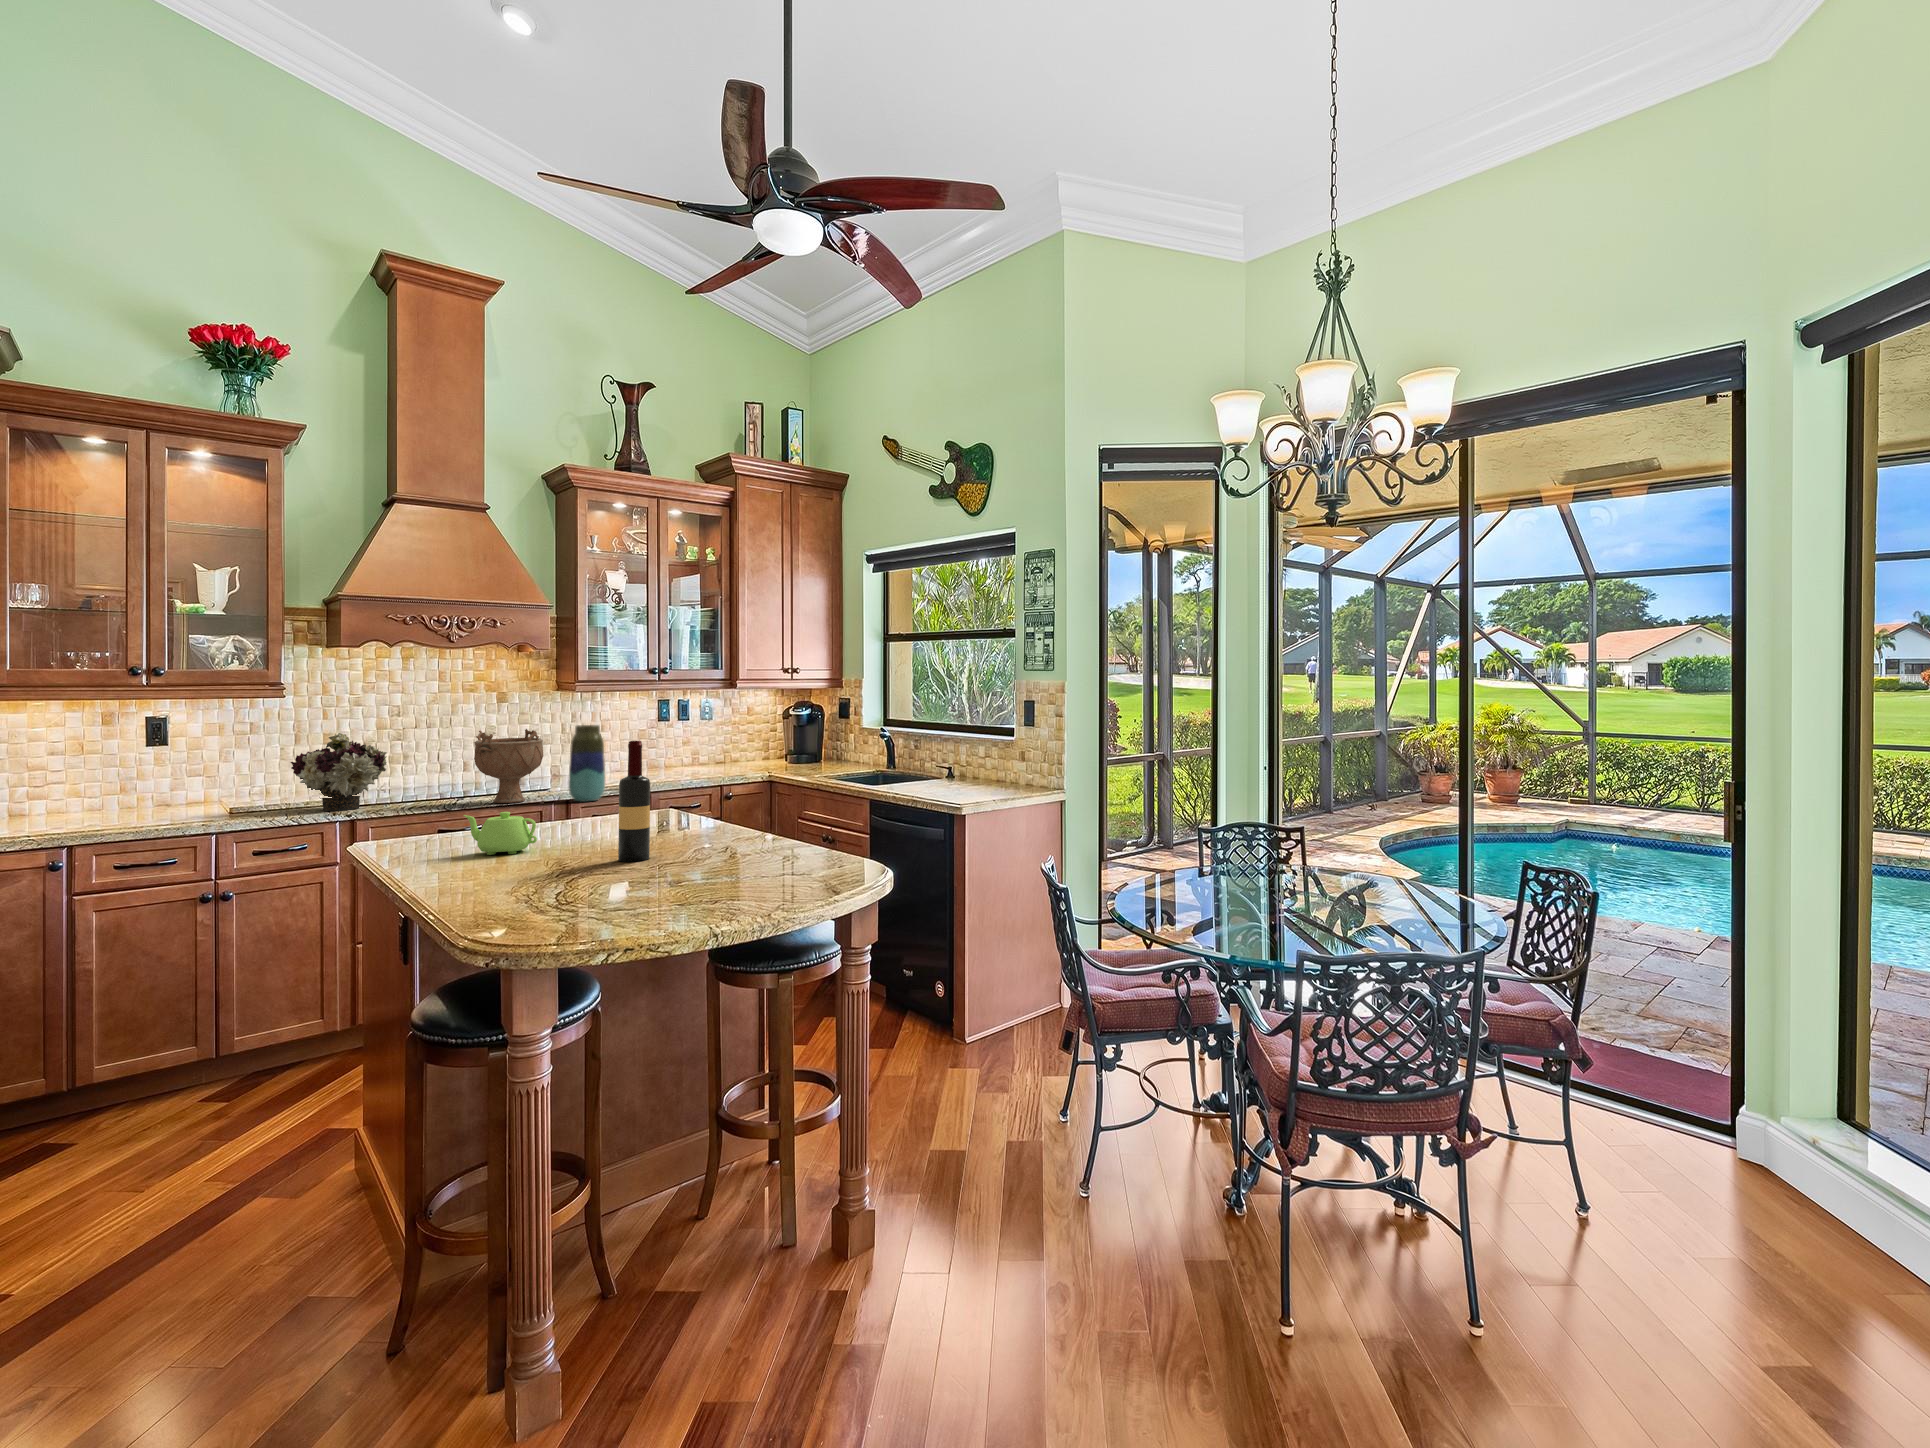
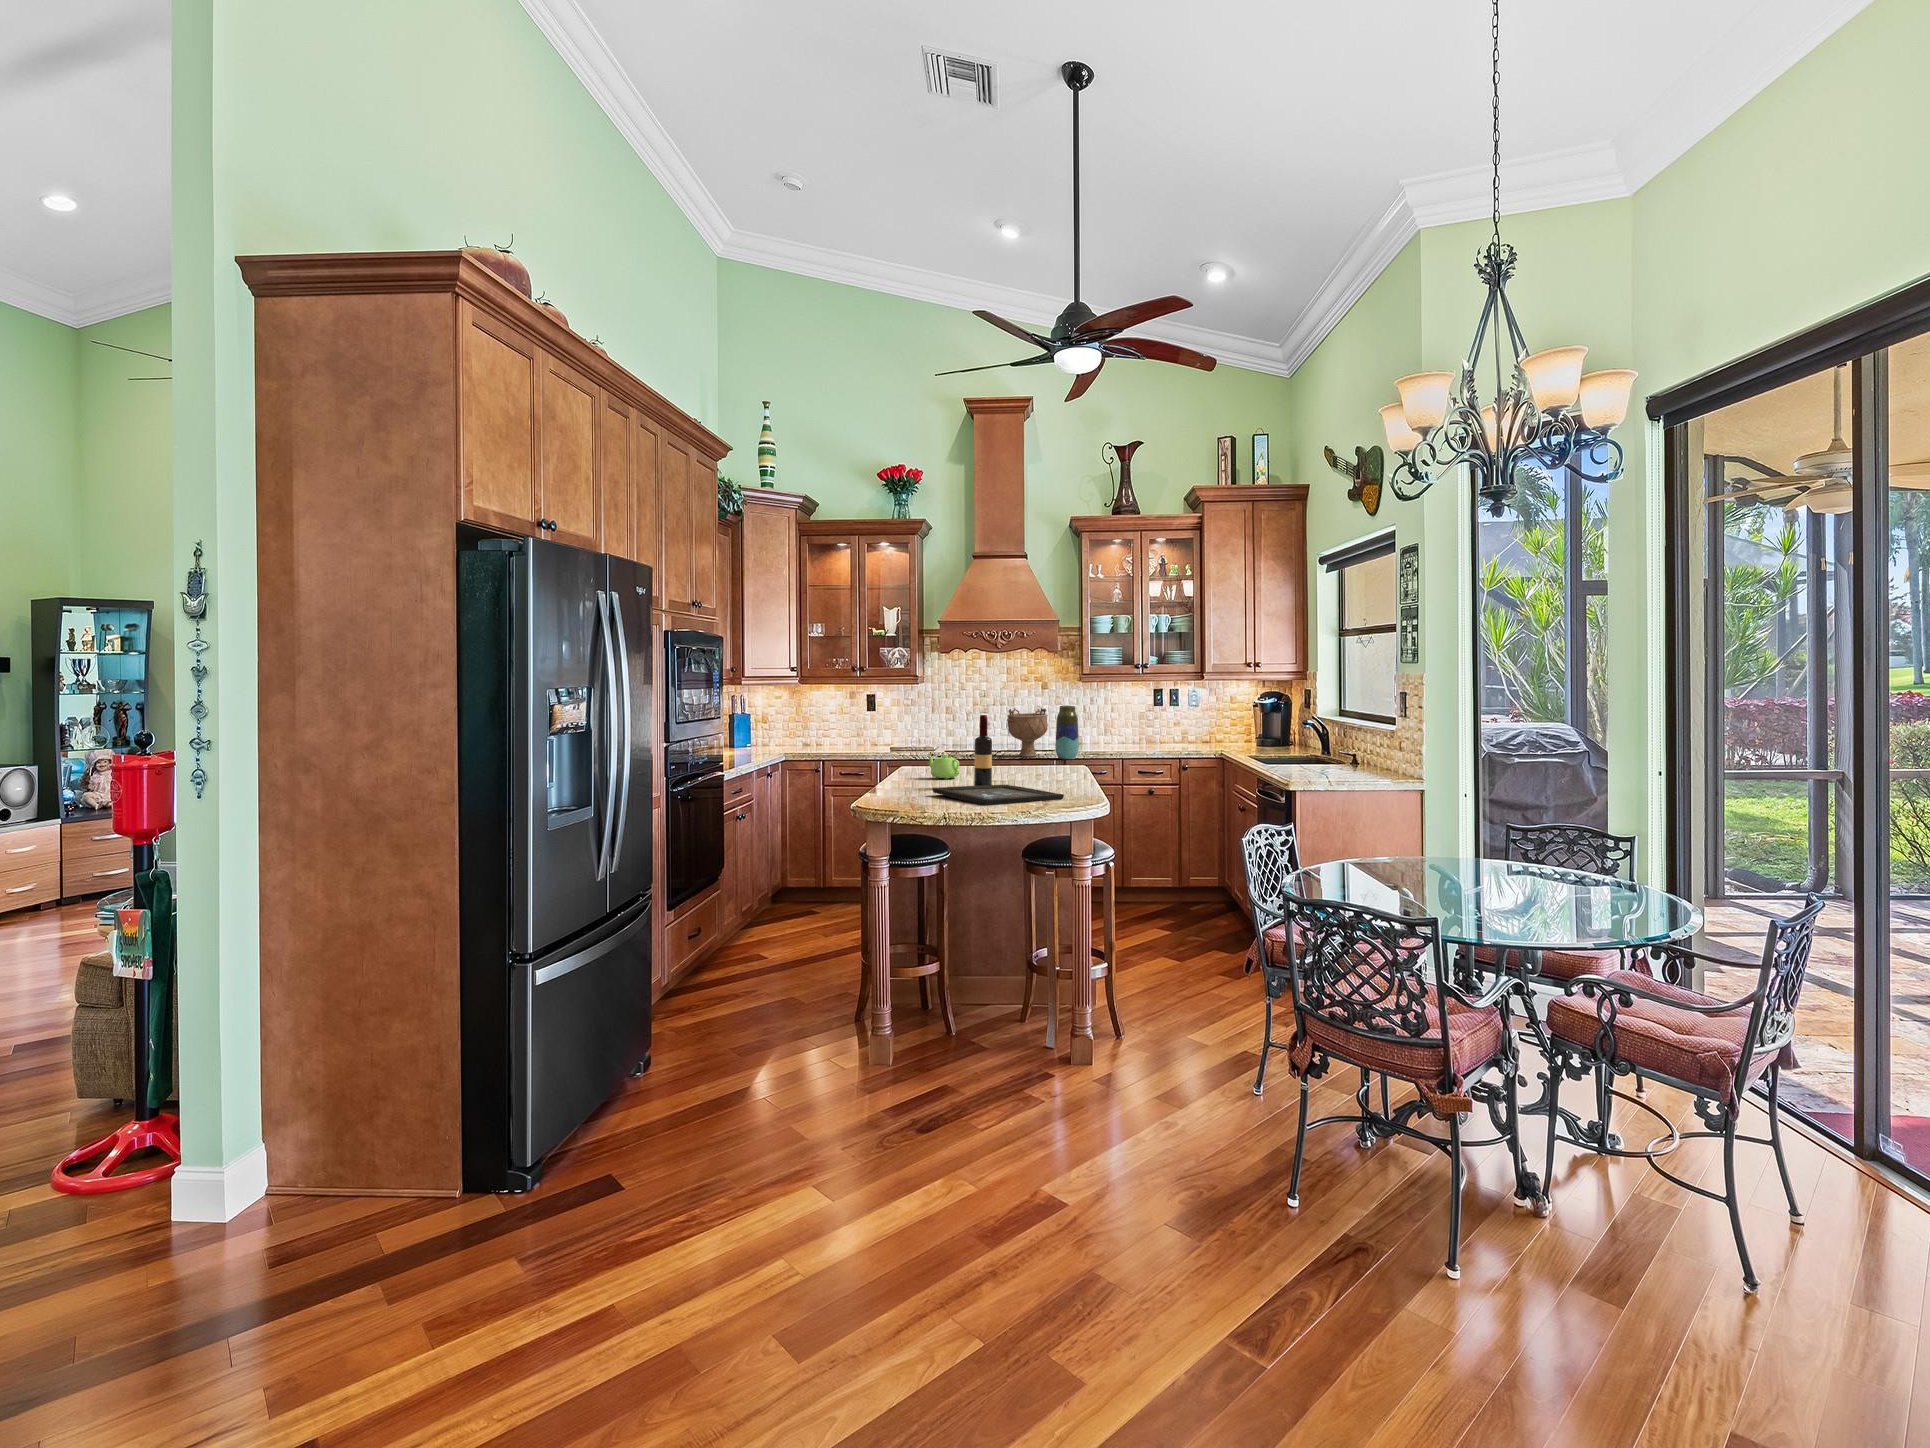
flower arrangement: present [291,733,387,811] -> none [923,706,970,754]
tray: none [607,851,841,893] -> present [933,784,1064,805]

